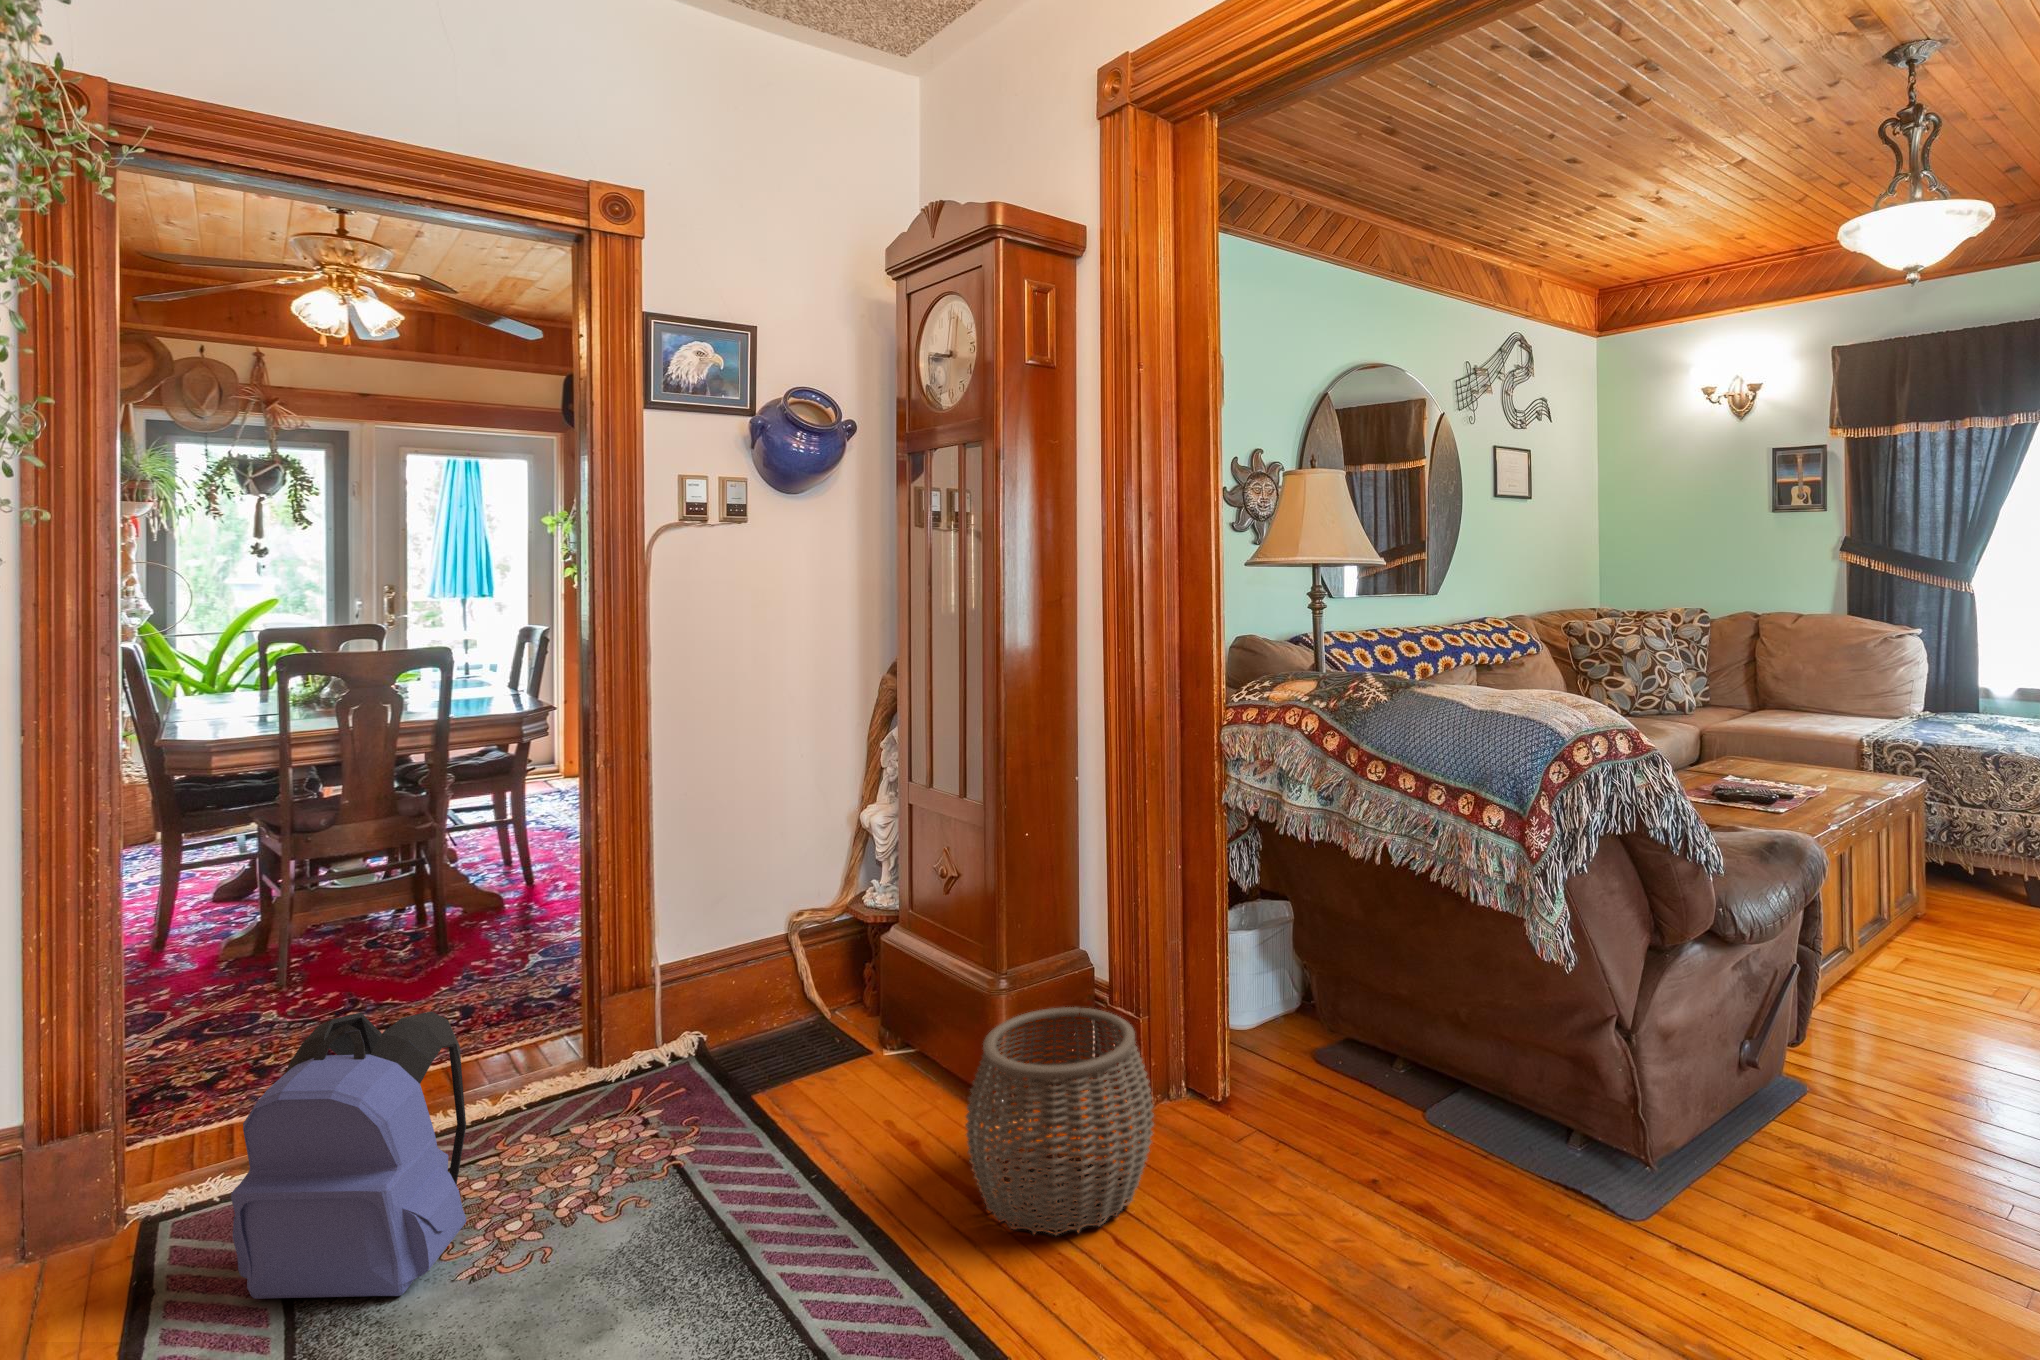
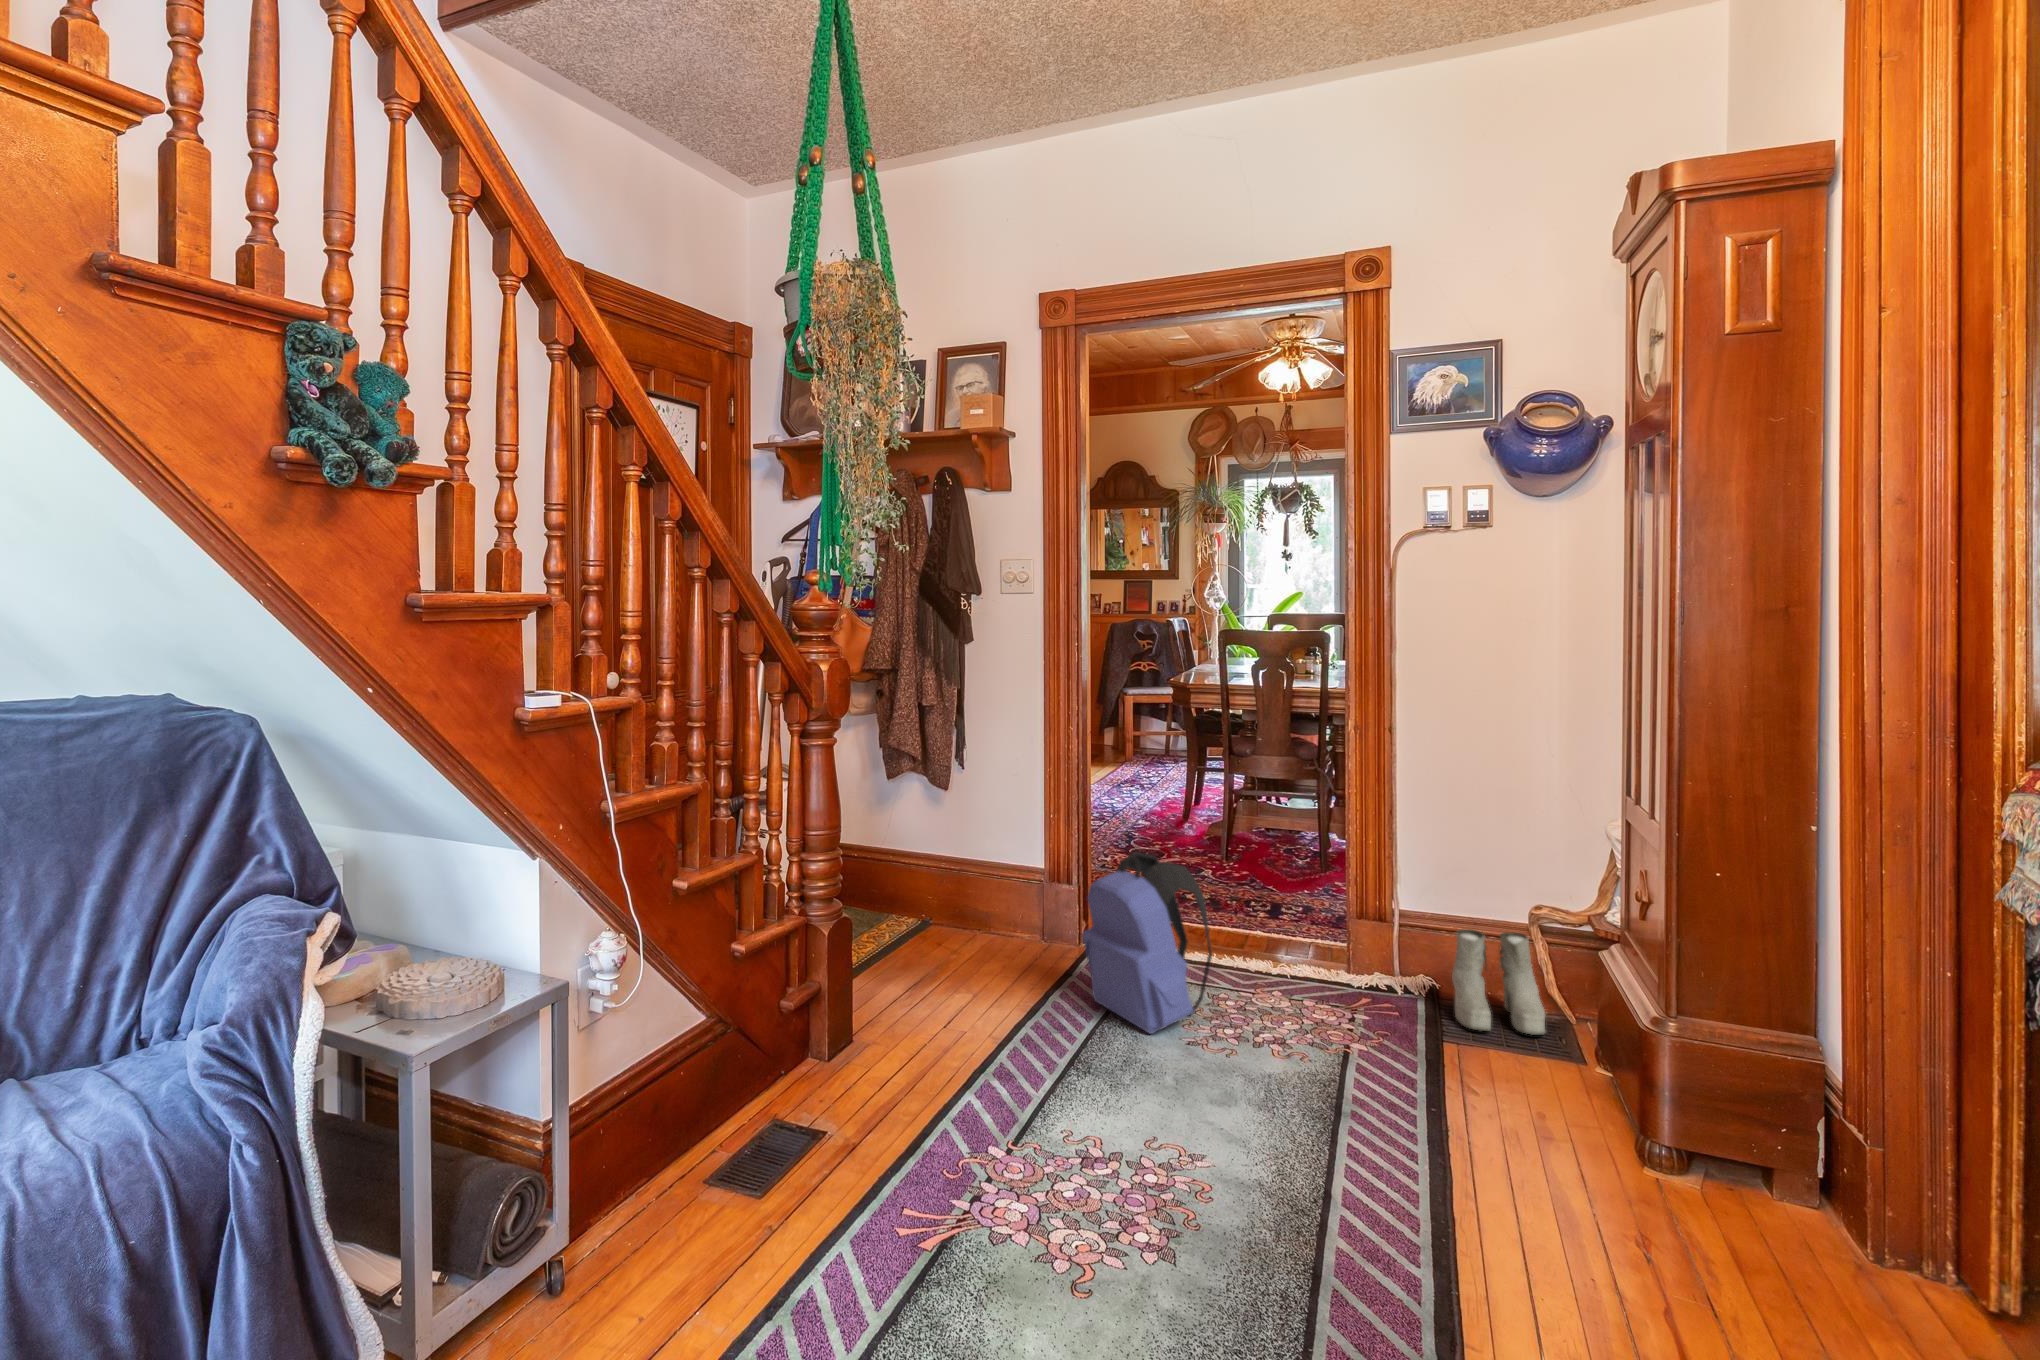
boots: none [722,950,827,1074] -> present [1452,929,1545,1035]
woven basket: present [965,1007,1154,1235] -> none [1530,1038,1776,1284]

